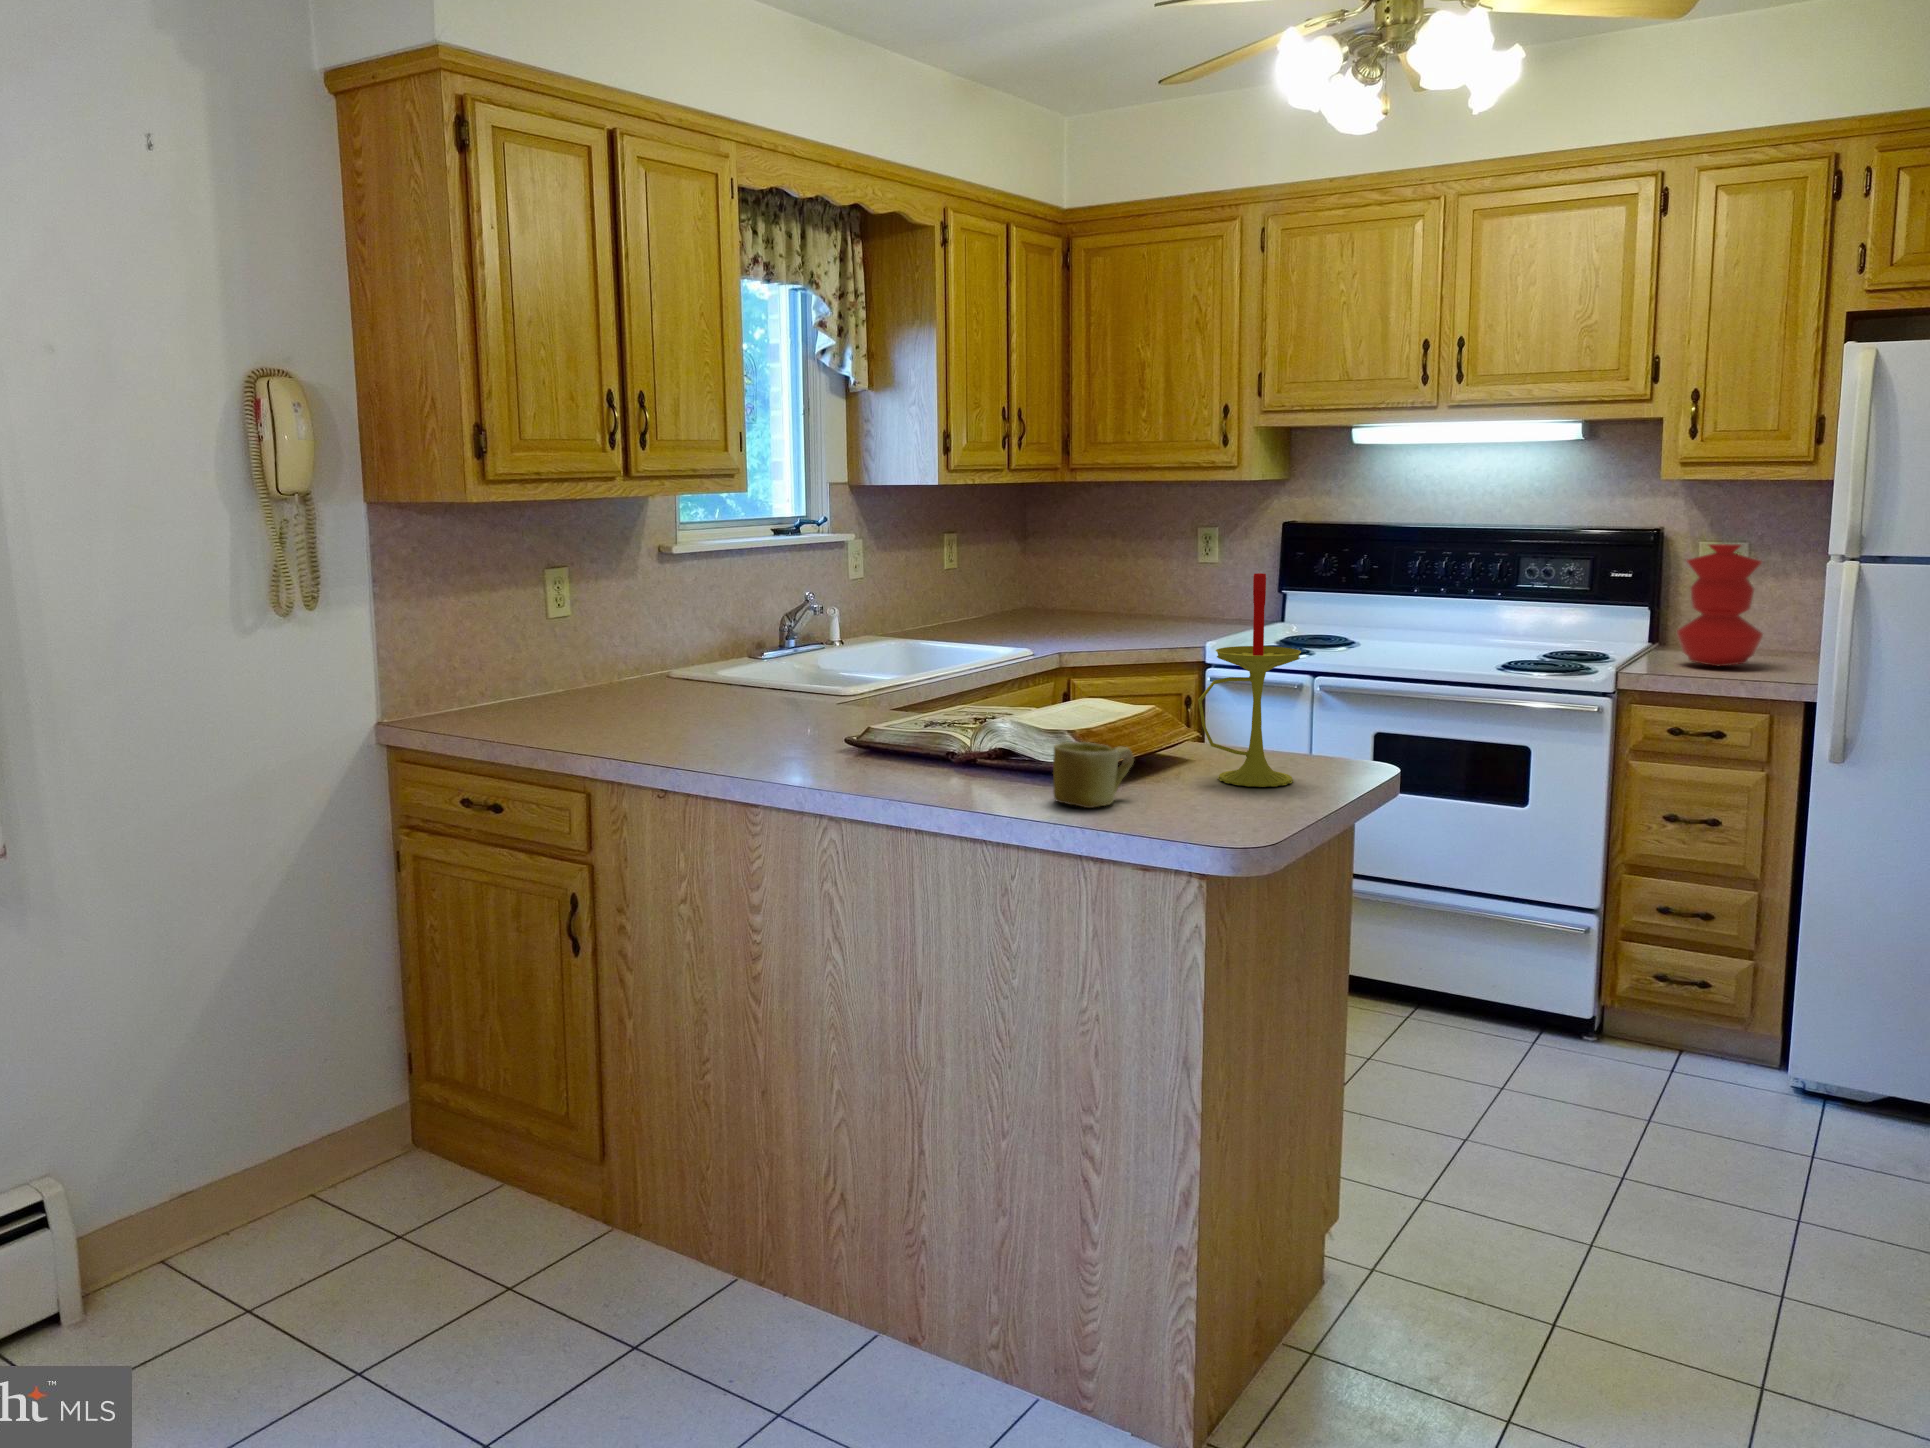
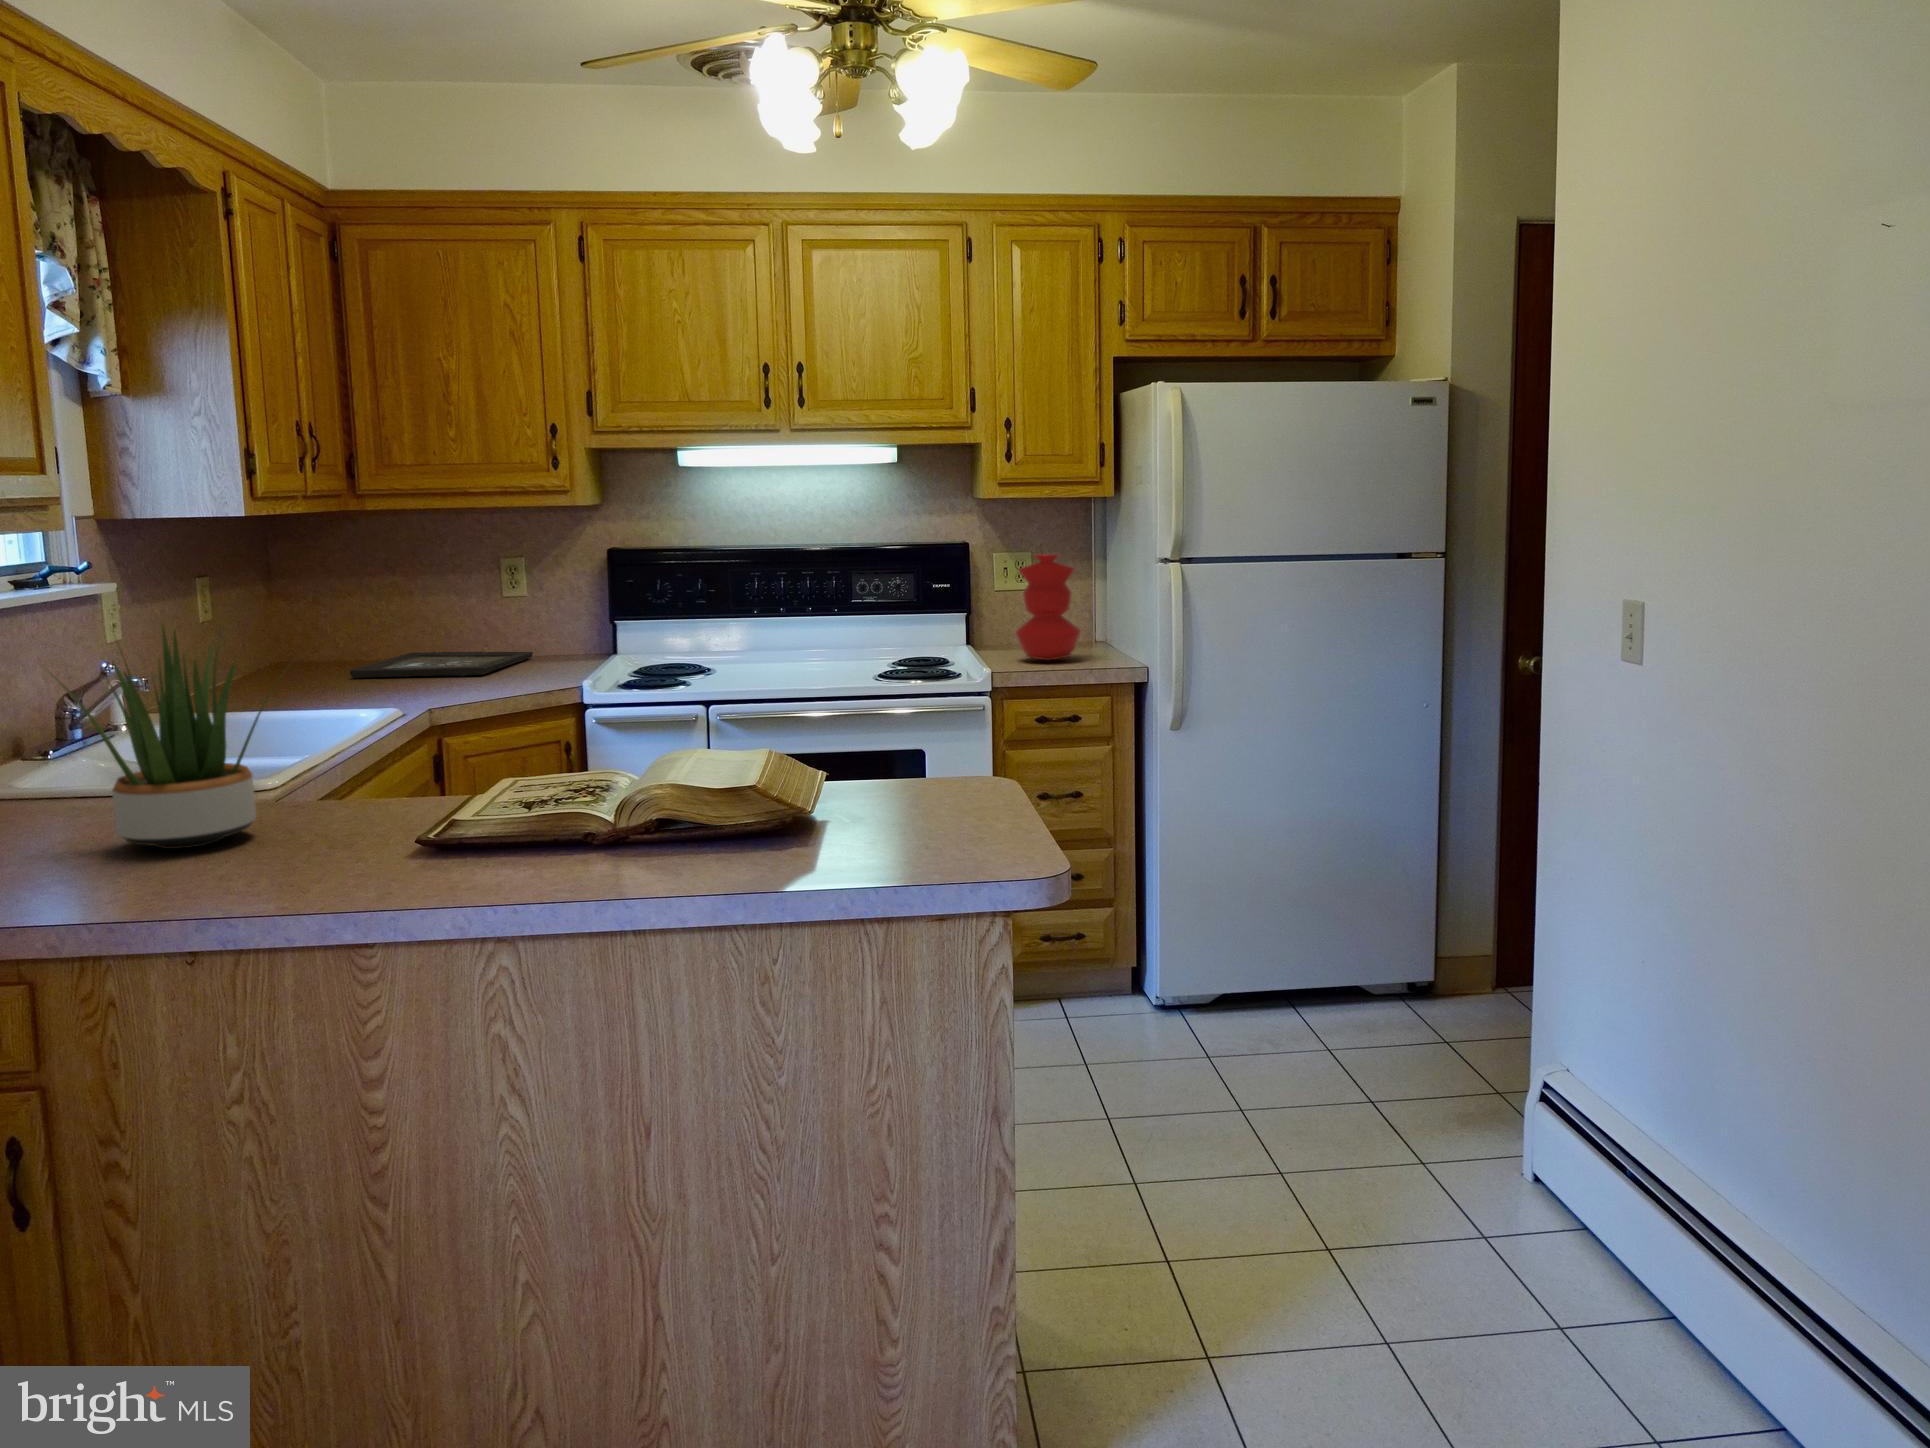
potted plant: none [673,560,813,722] -> present [51,624,282,849]
candle: present [1198,573,1301,787] -> none [879,592,965,817]
tray: none [1054,606,1218,628] -> present [350,652,533,678]
mug: present [1053,742,1134,808] -> none [787,794,859,866]

